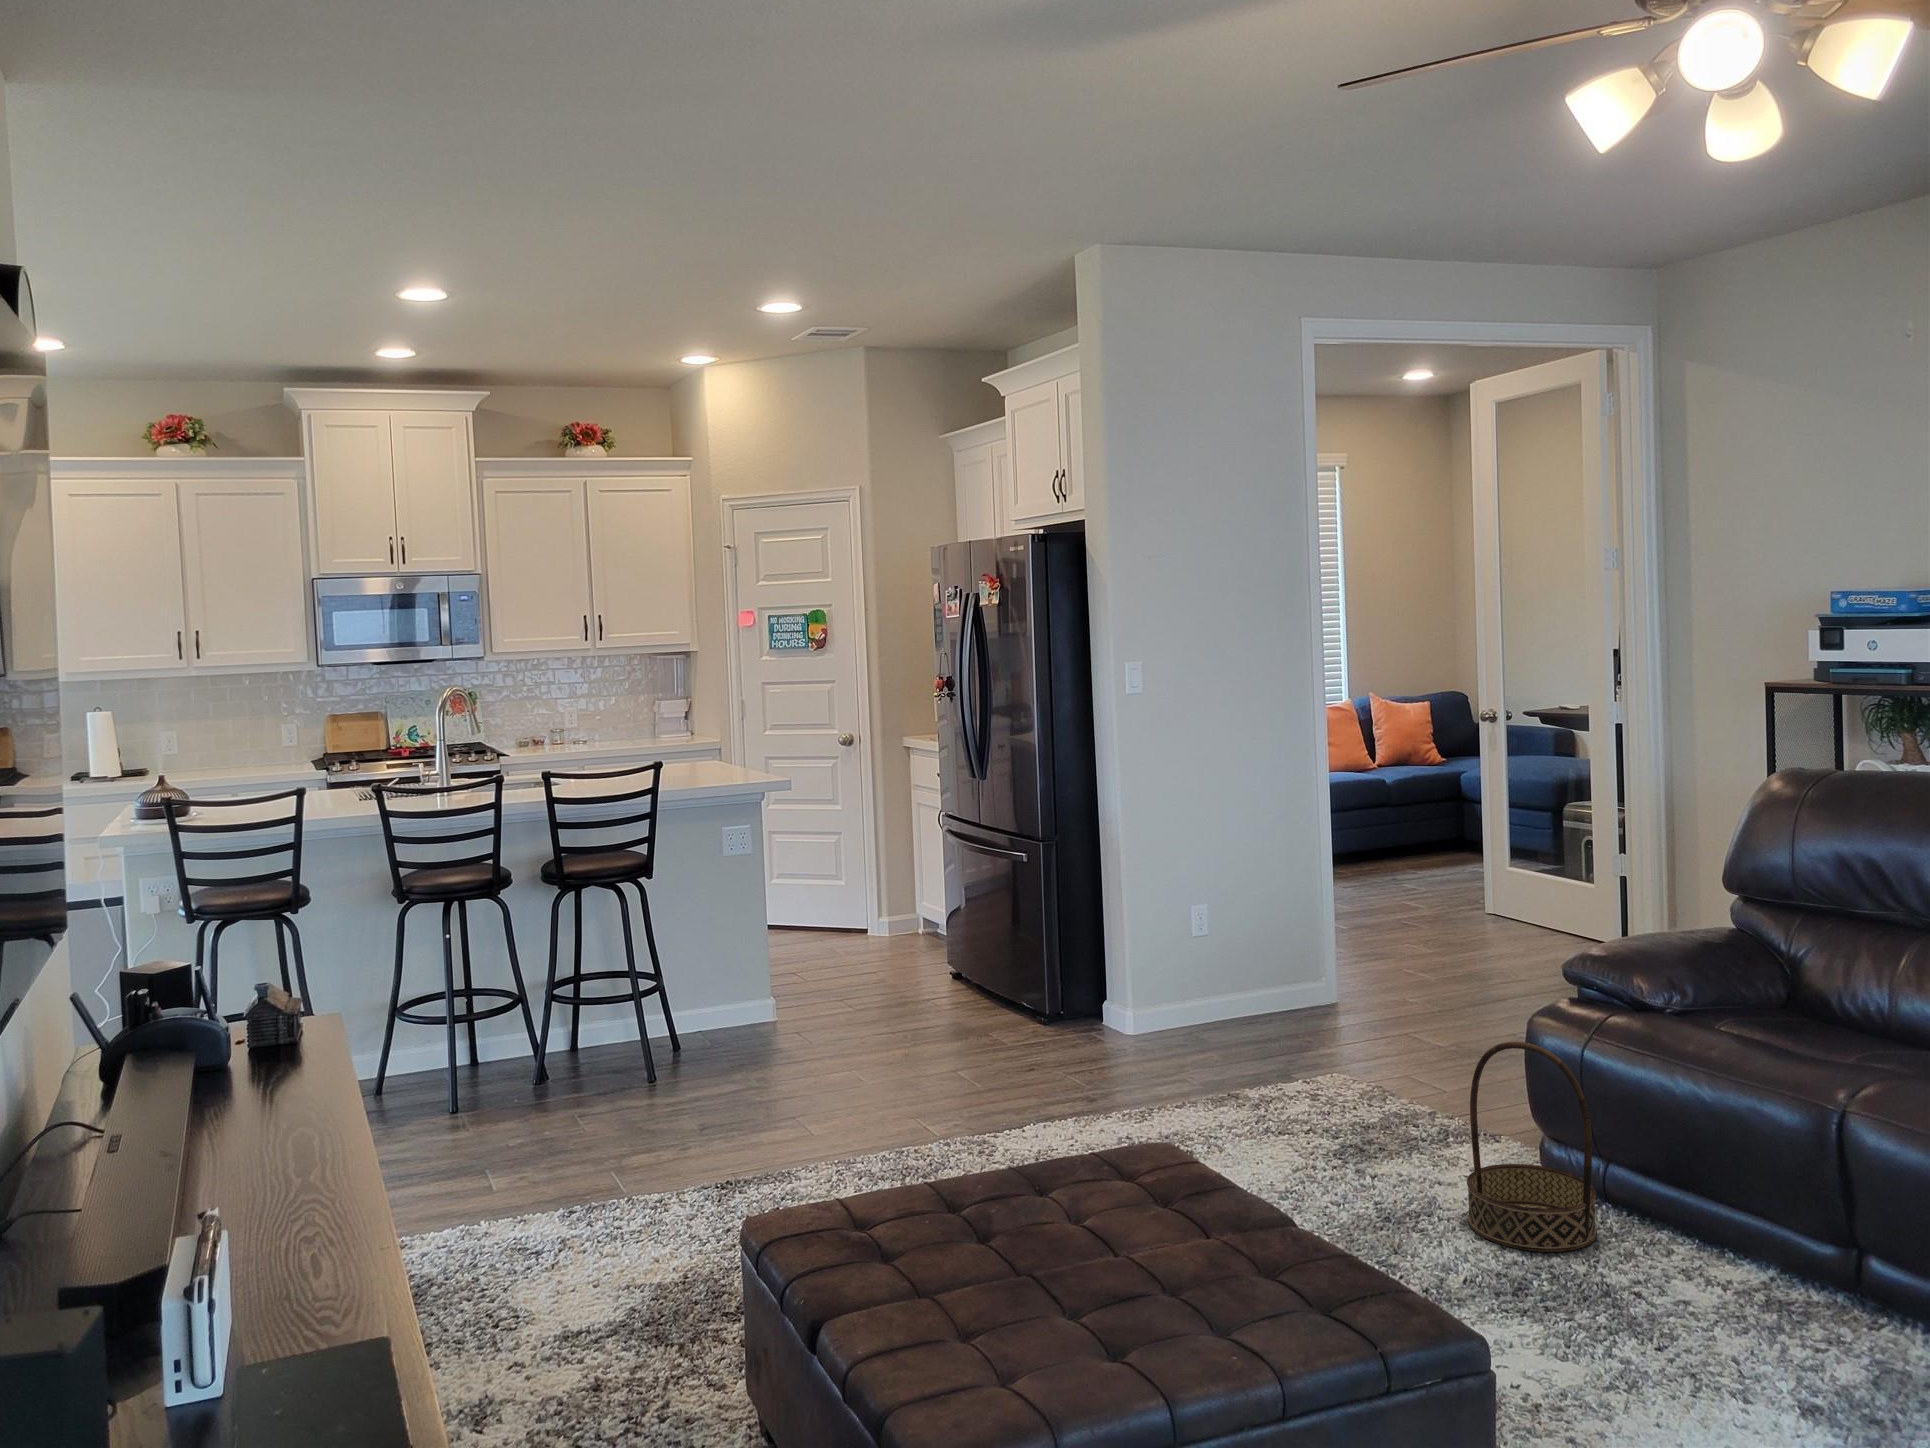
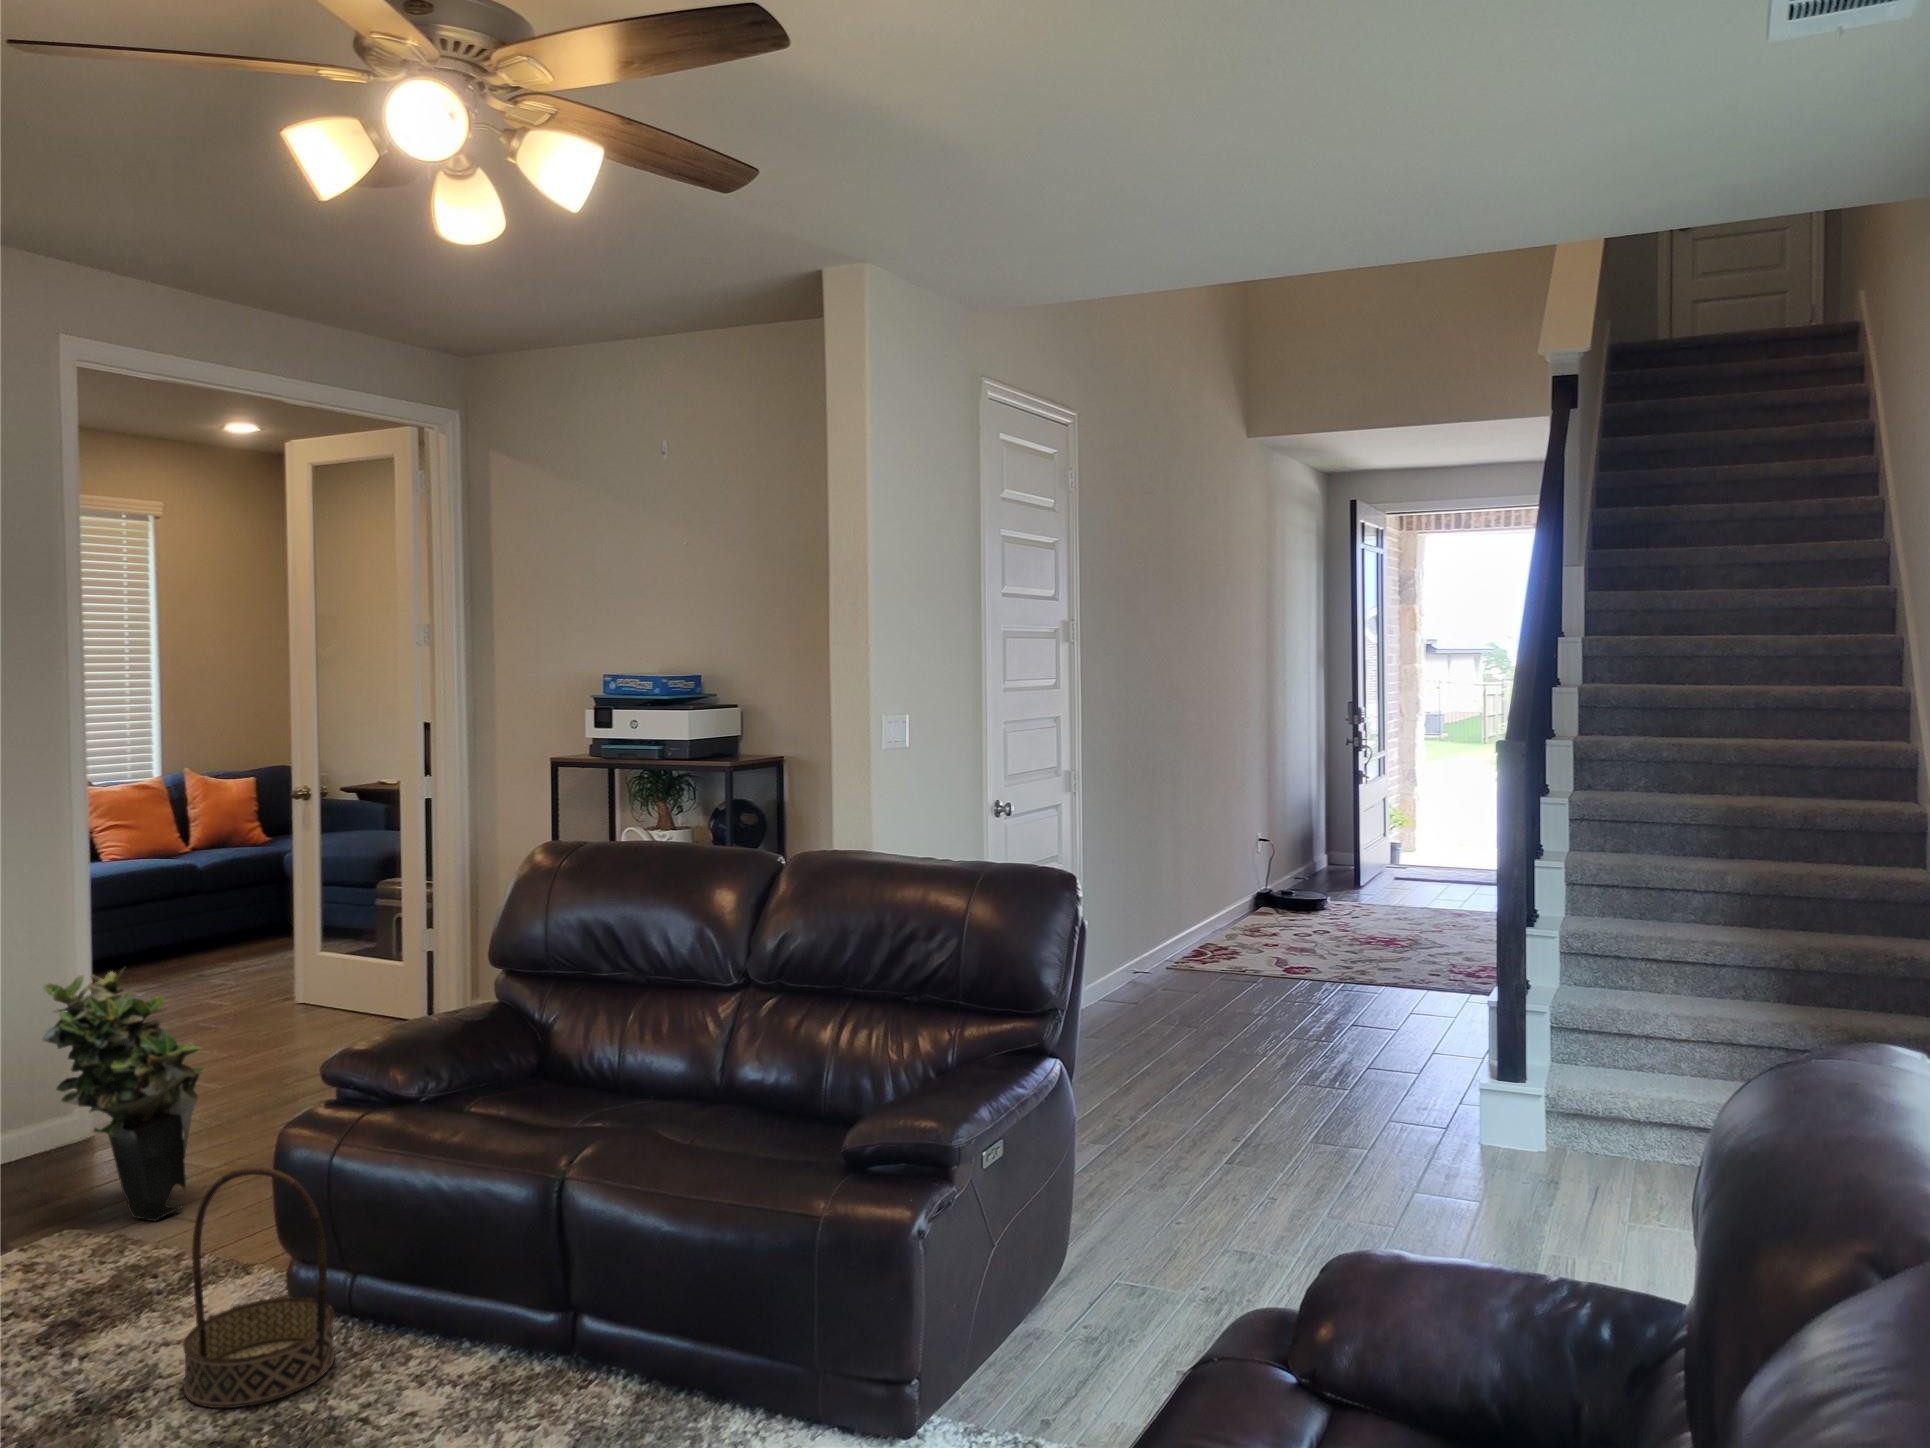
potted plant: none [1316,858,1445,1083] -> present [43,969,206,1221]

